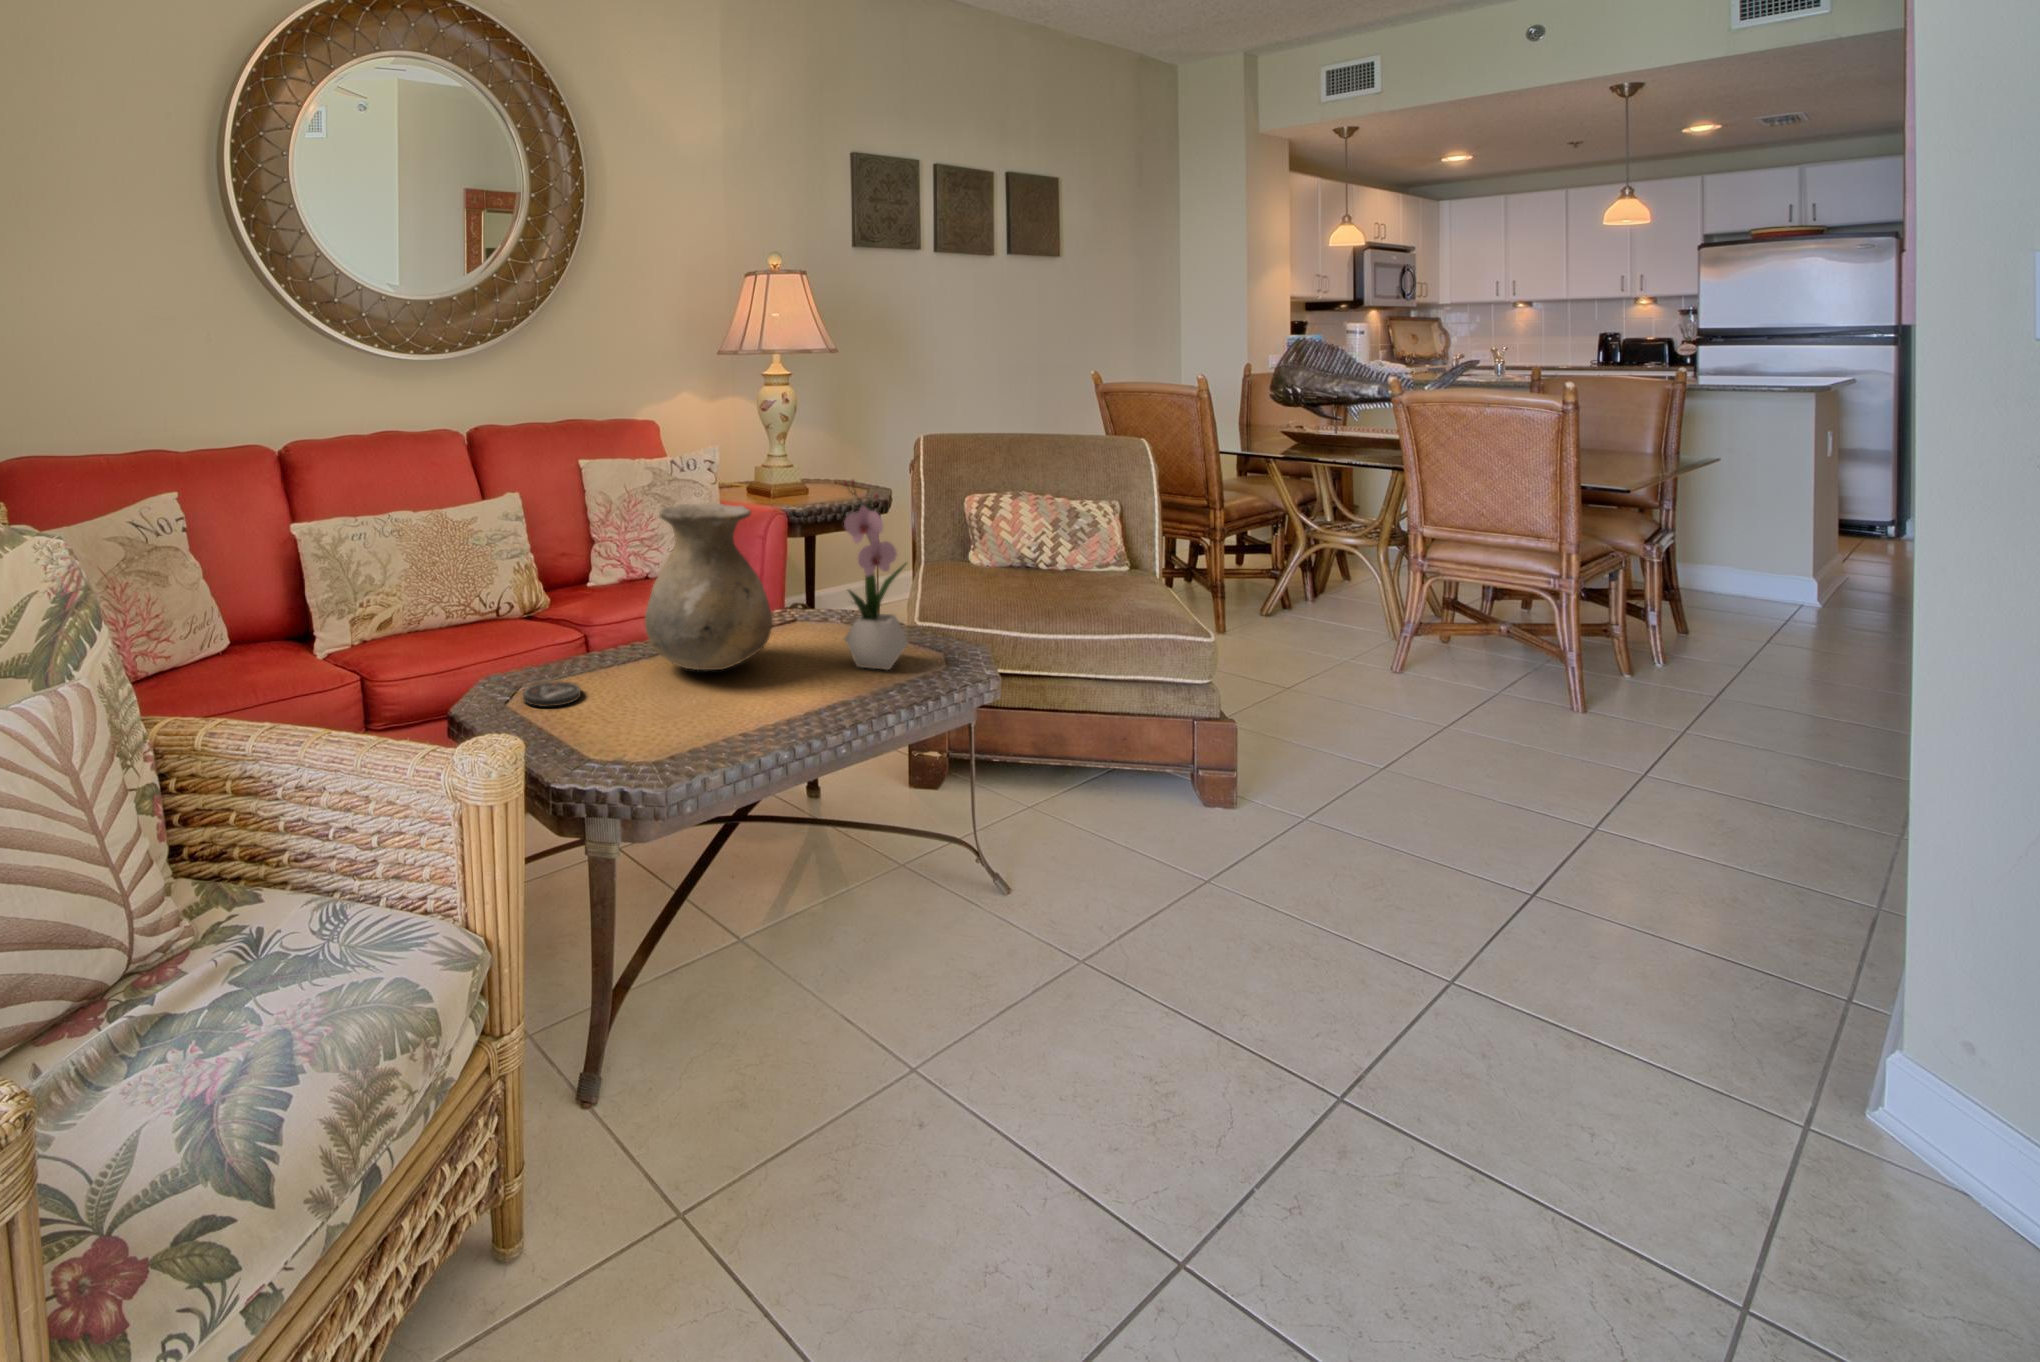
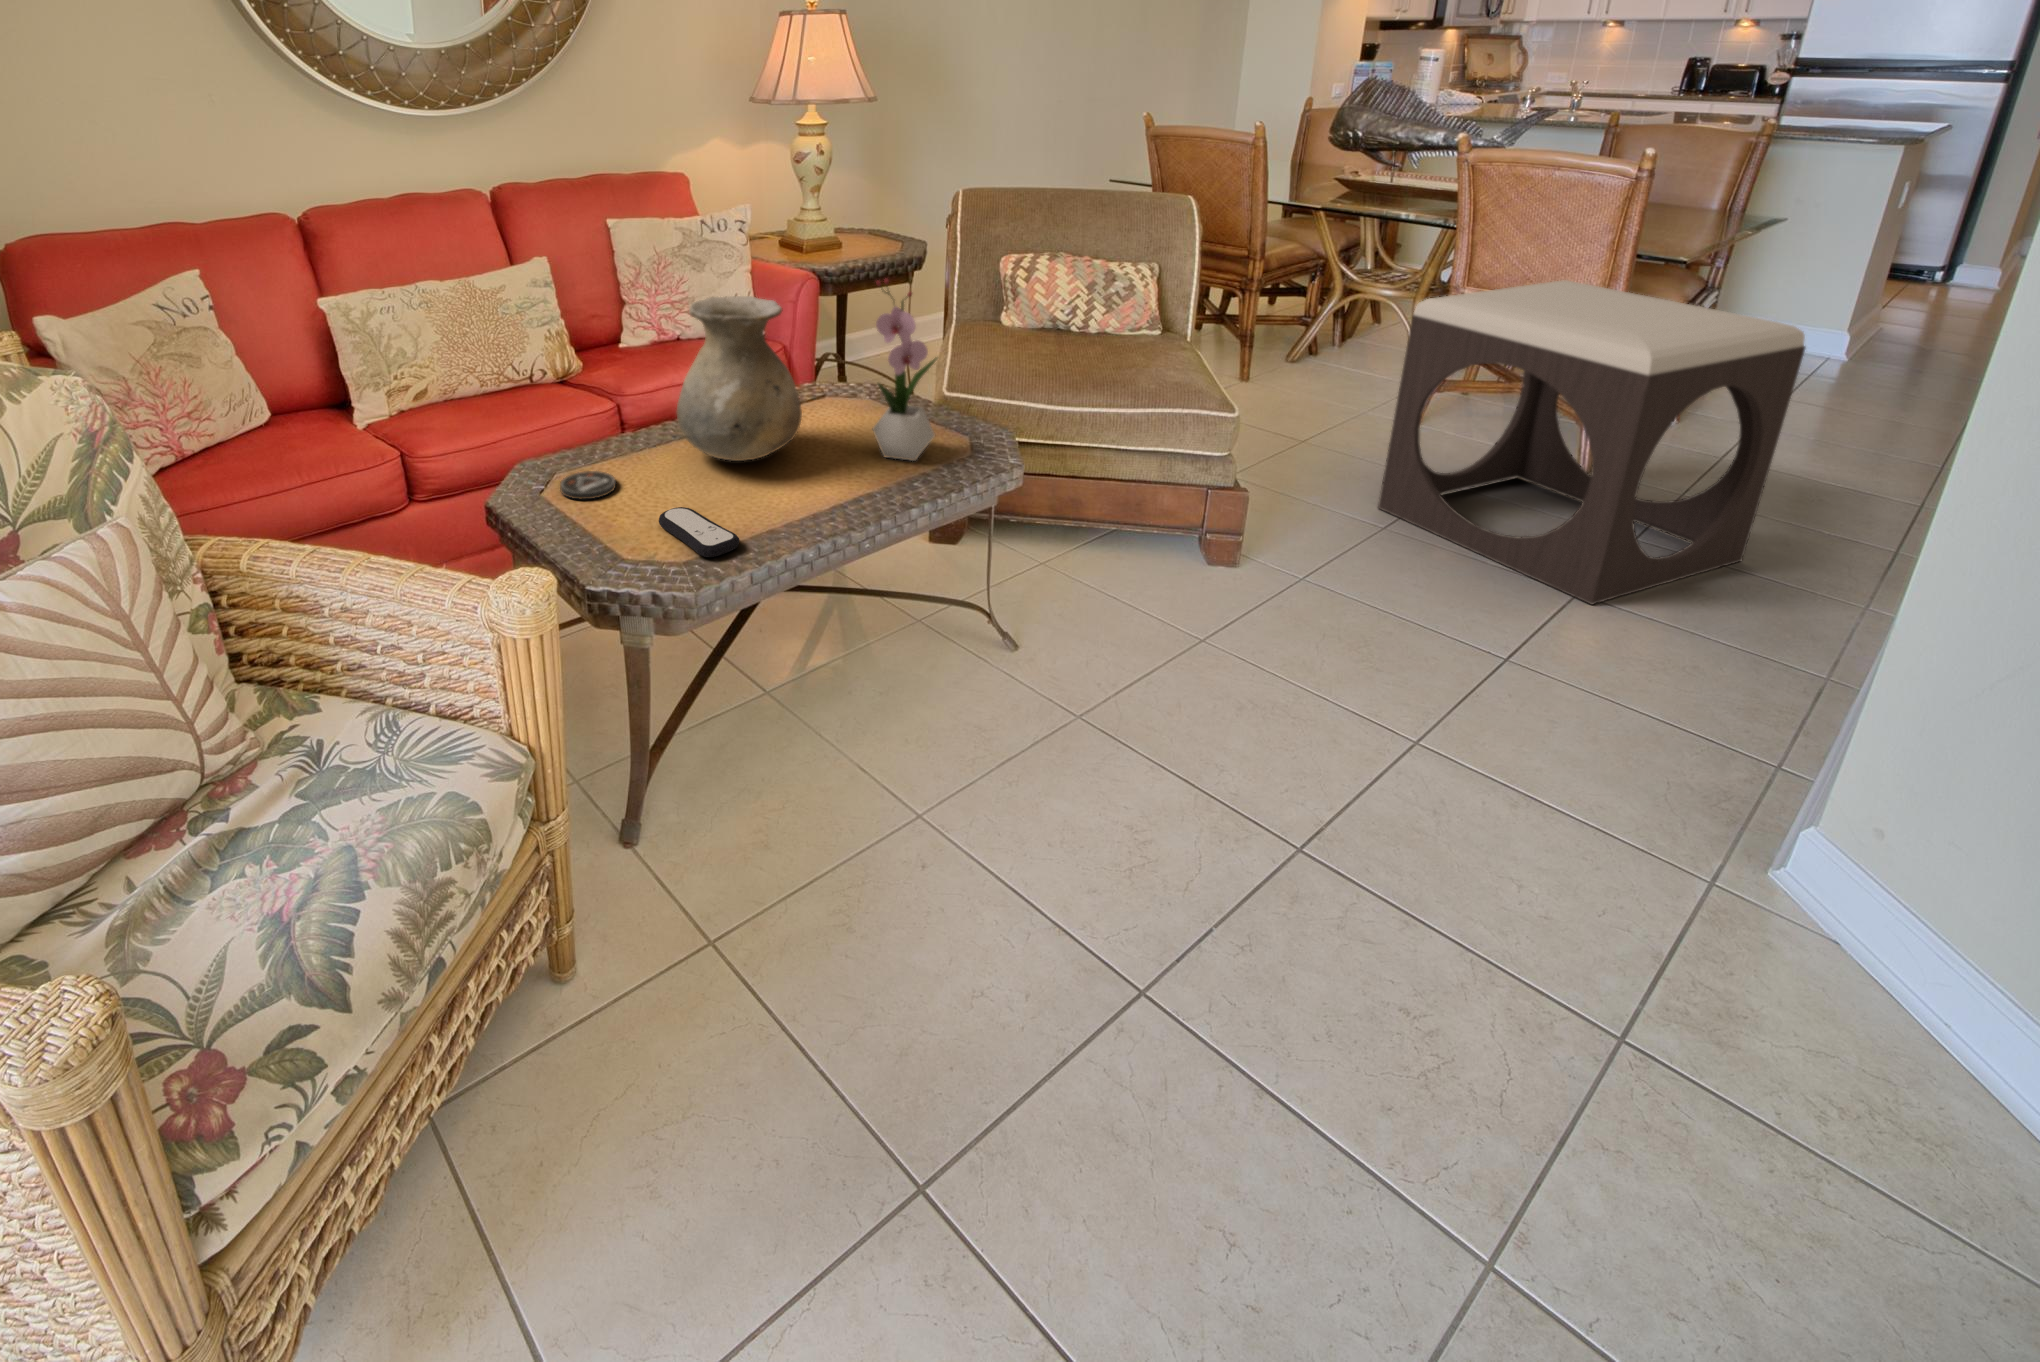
footstool: none [1377,512,1768,845] -> present [1378,280,1805,604]
remote control: none [626,710,711,754] -> present [659,507,739,557]

